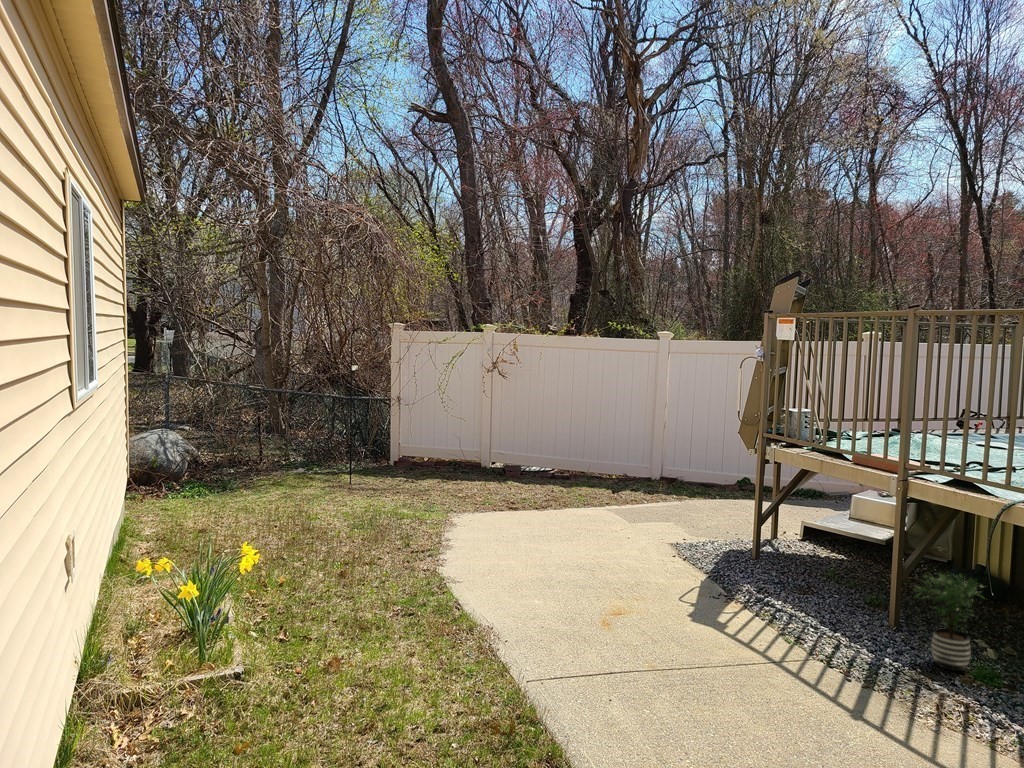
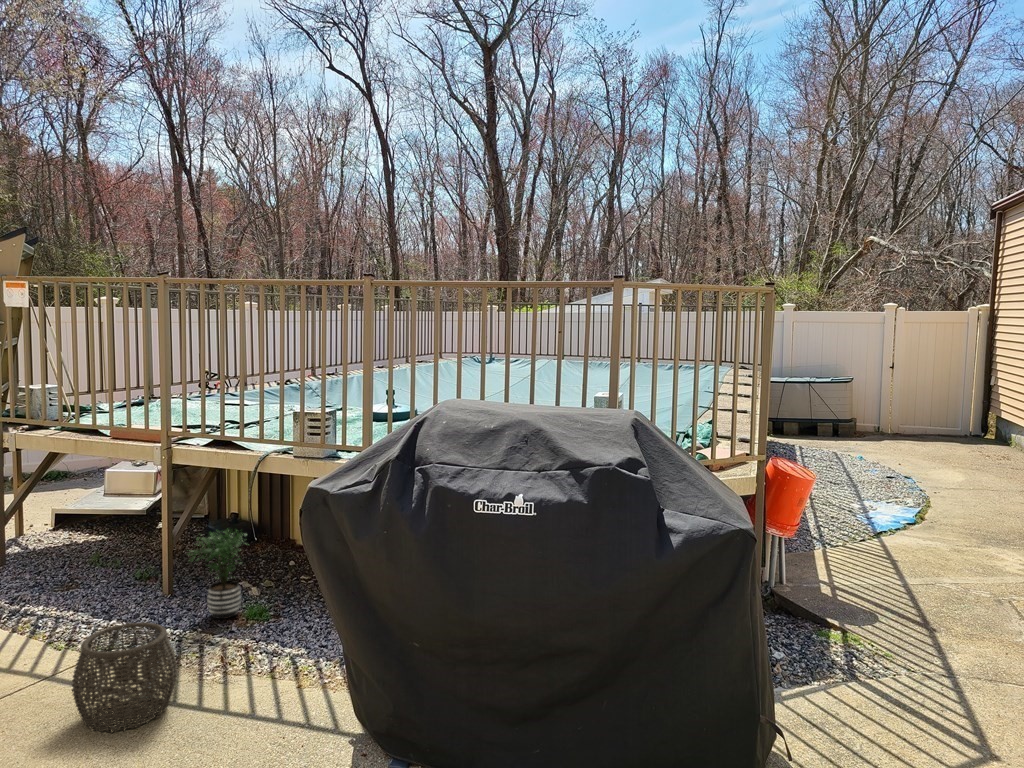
woven basket: none [788,632,884,734] -> present [72,623,178,733]

